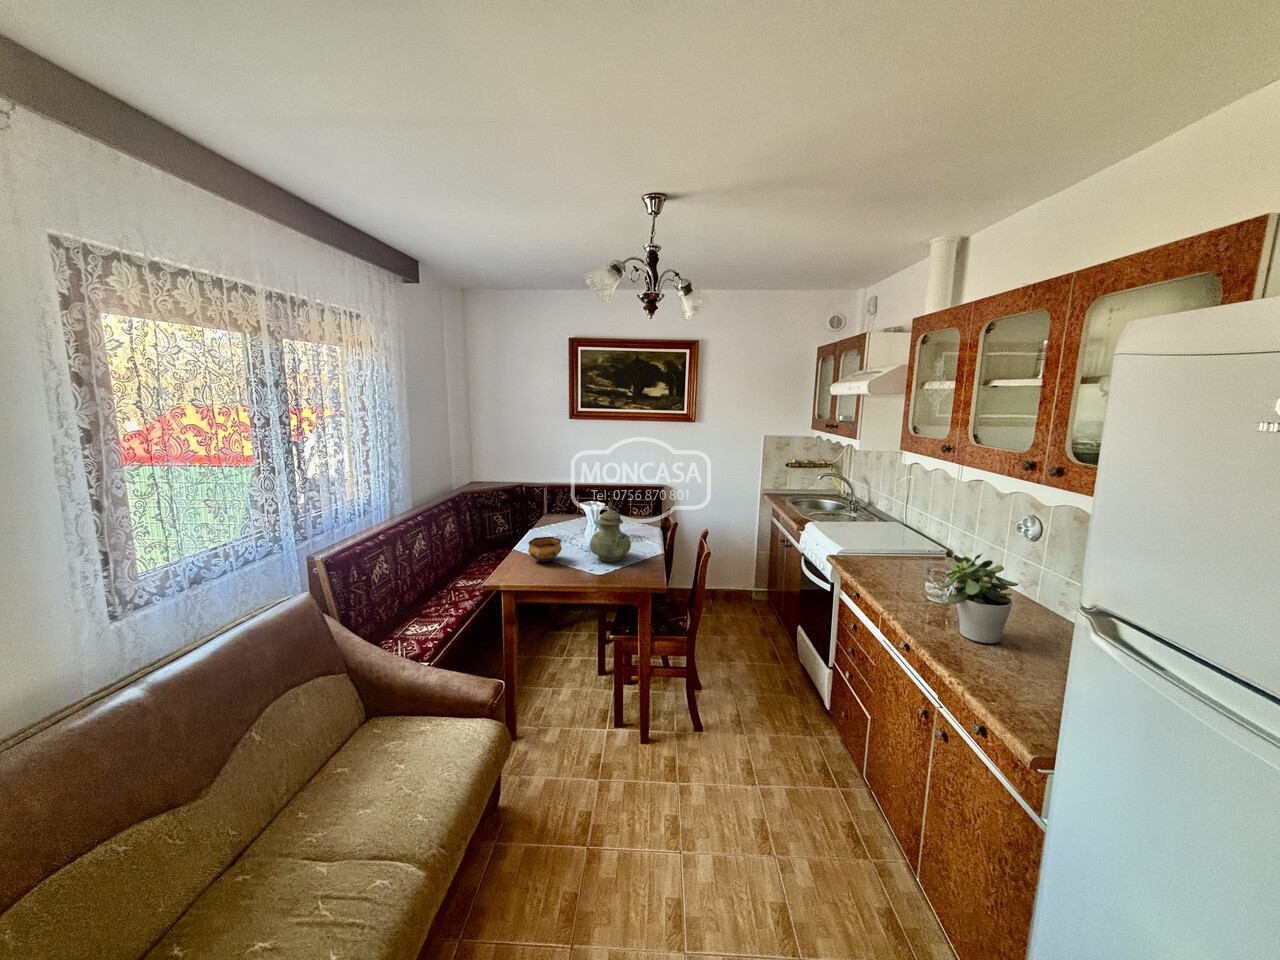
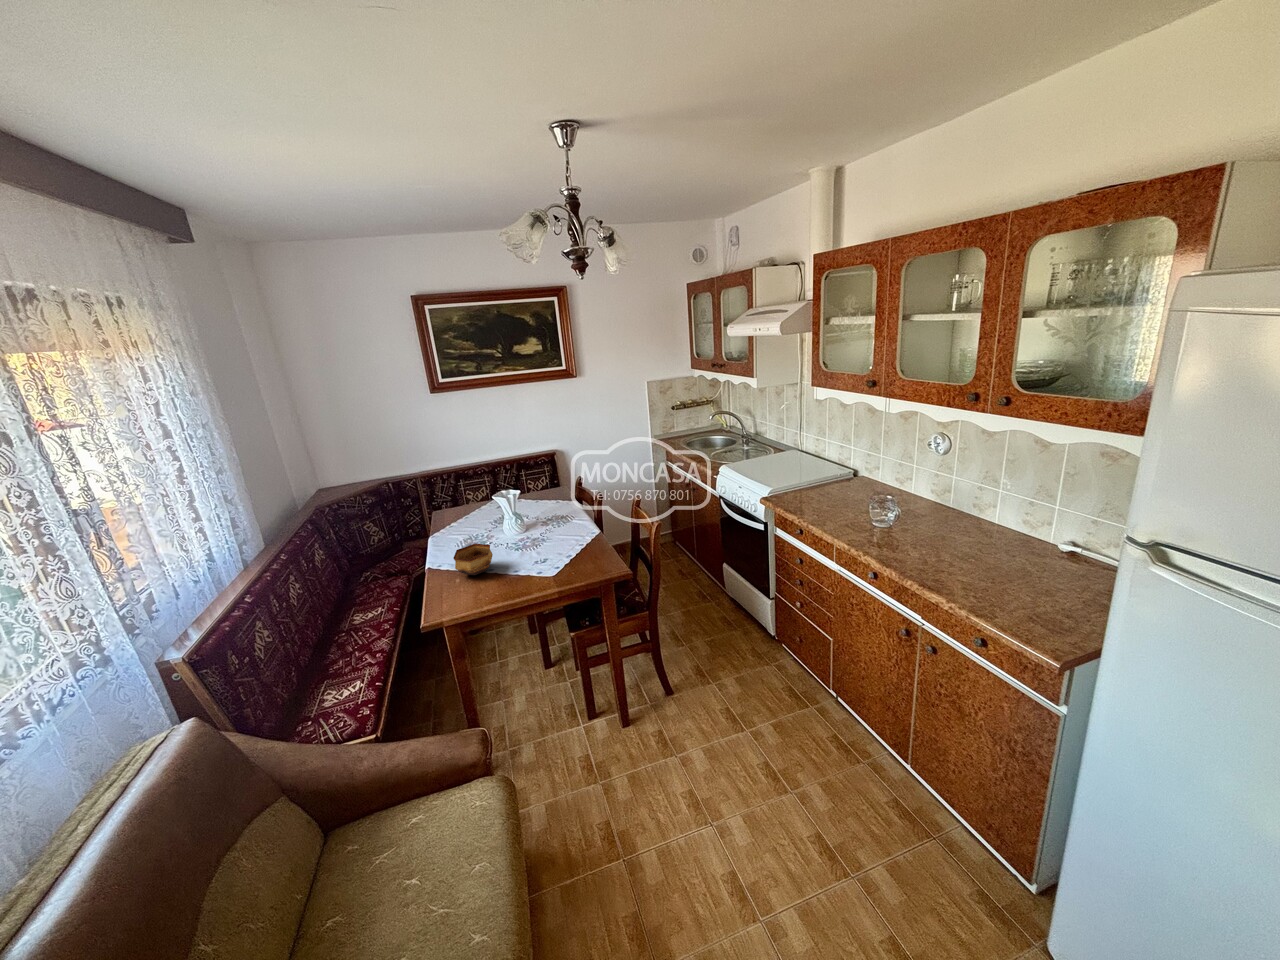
teapot: present [590,501,631,562] -> none [522,490,568,556]
potted plant: present [940,554,1018,643] -> none [903,480,968,560]

